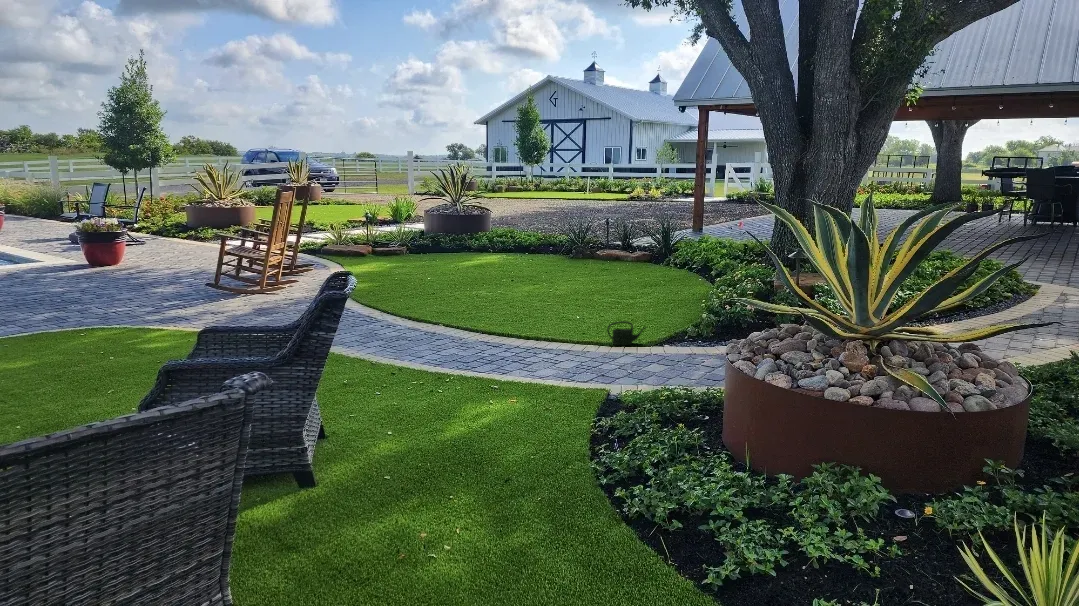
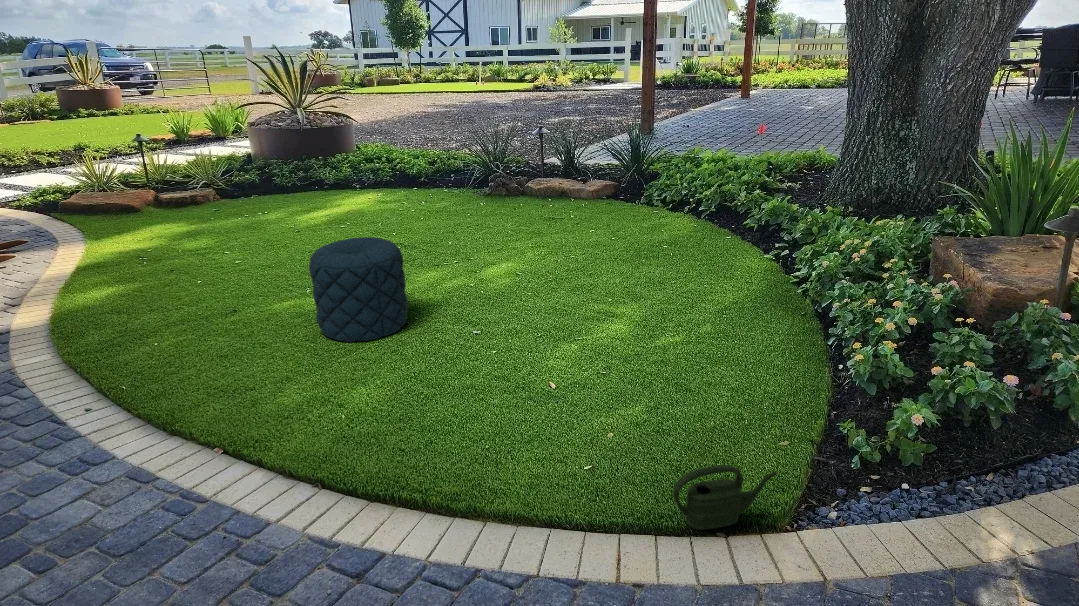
pouf: none [475,257,518,302] -> present [309,237,408,342]

